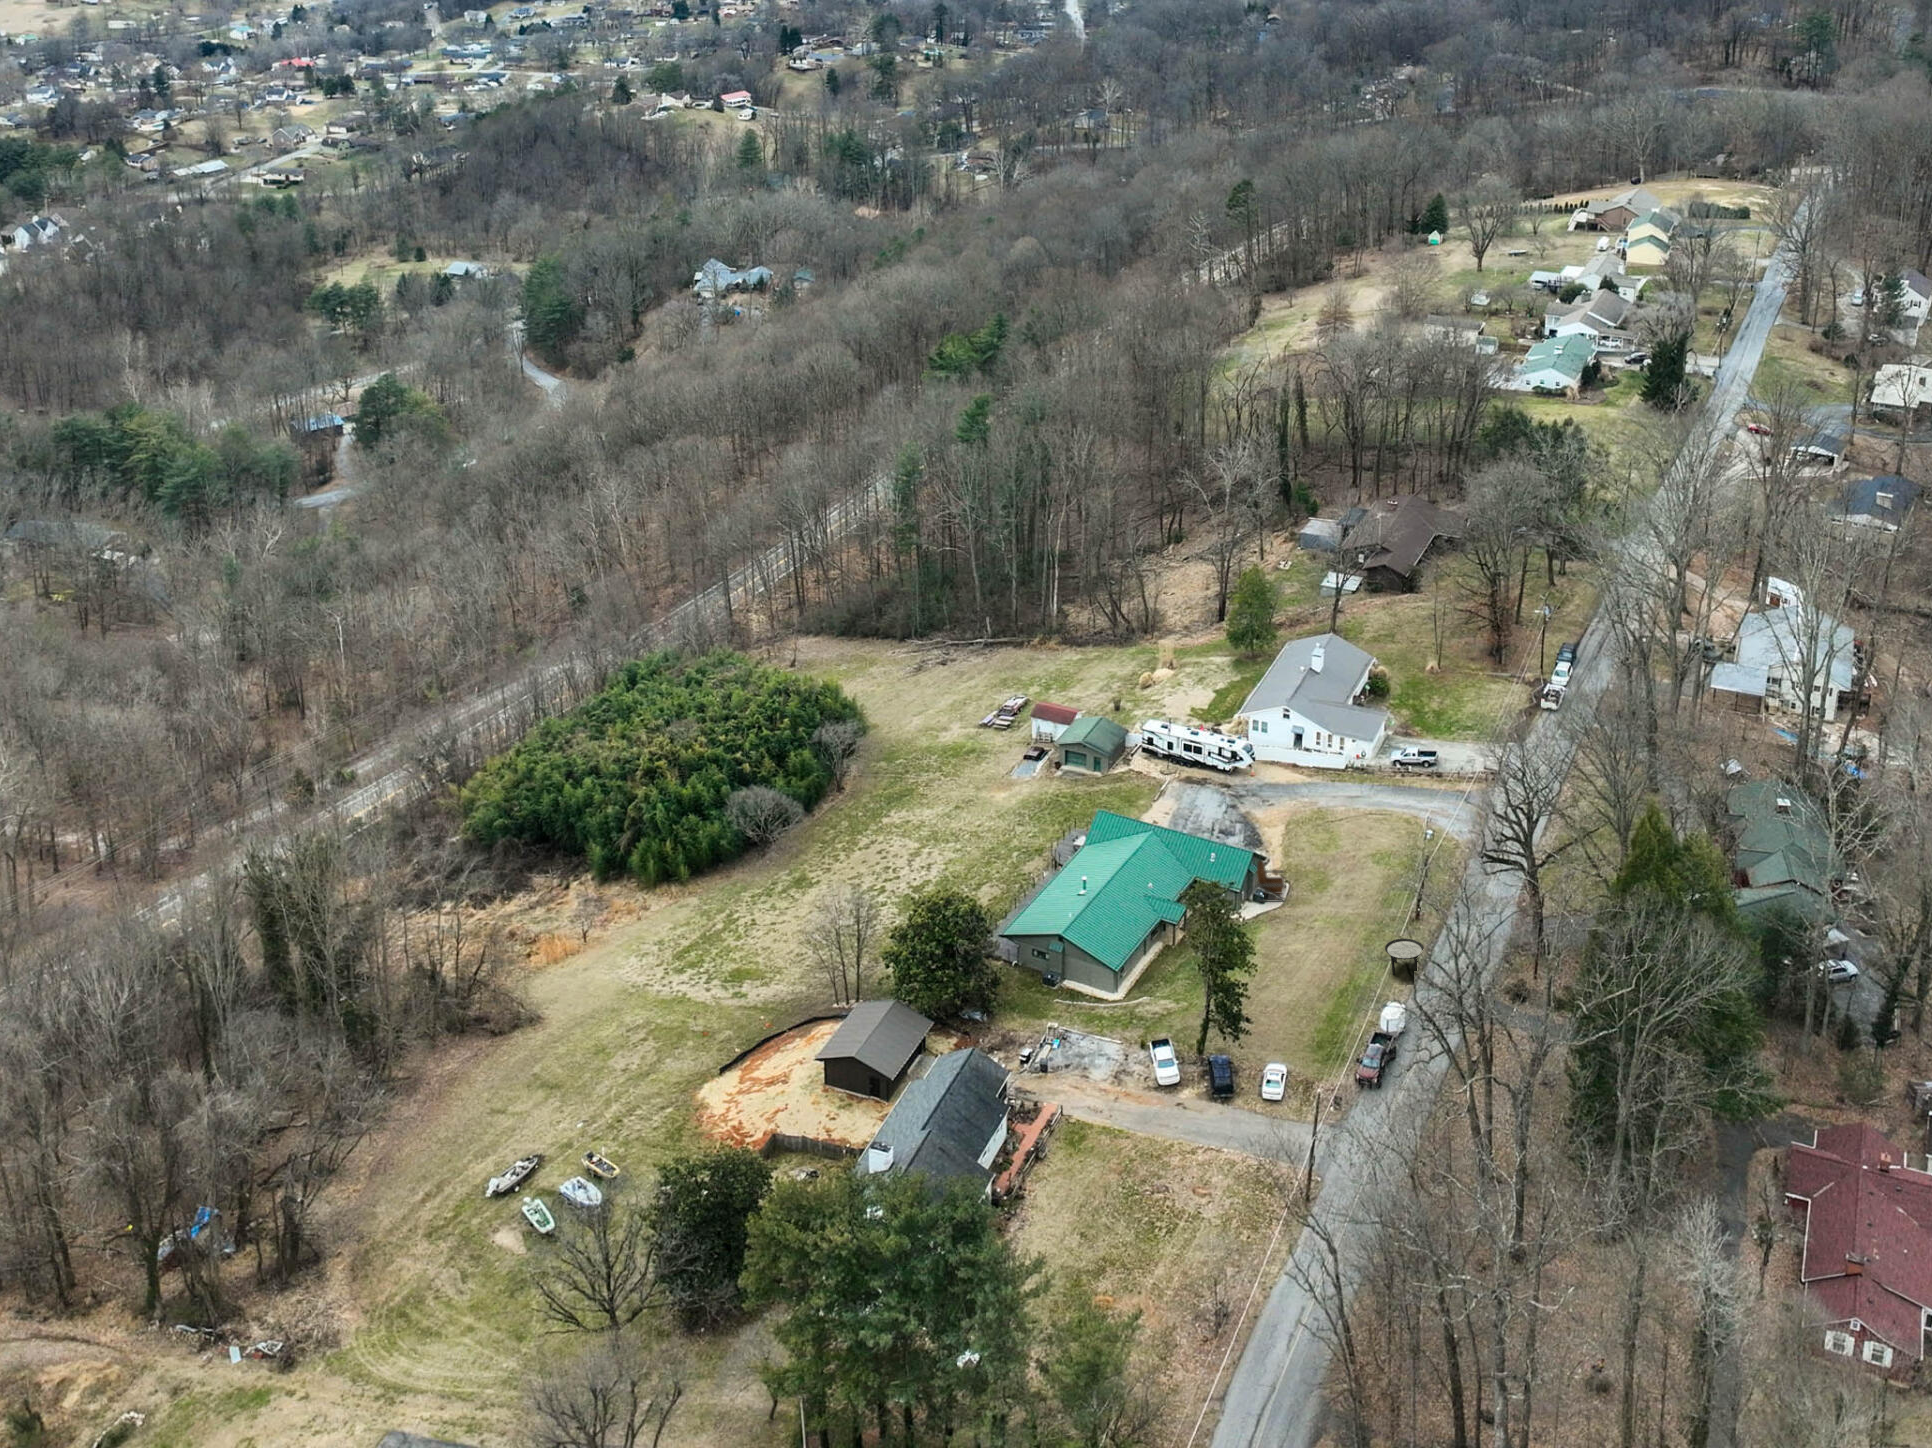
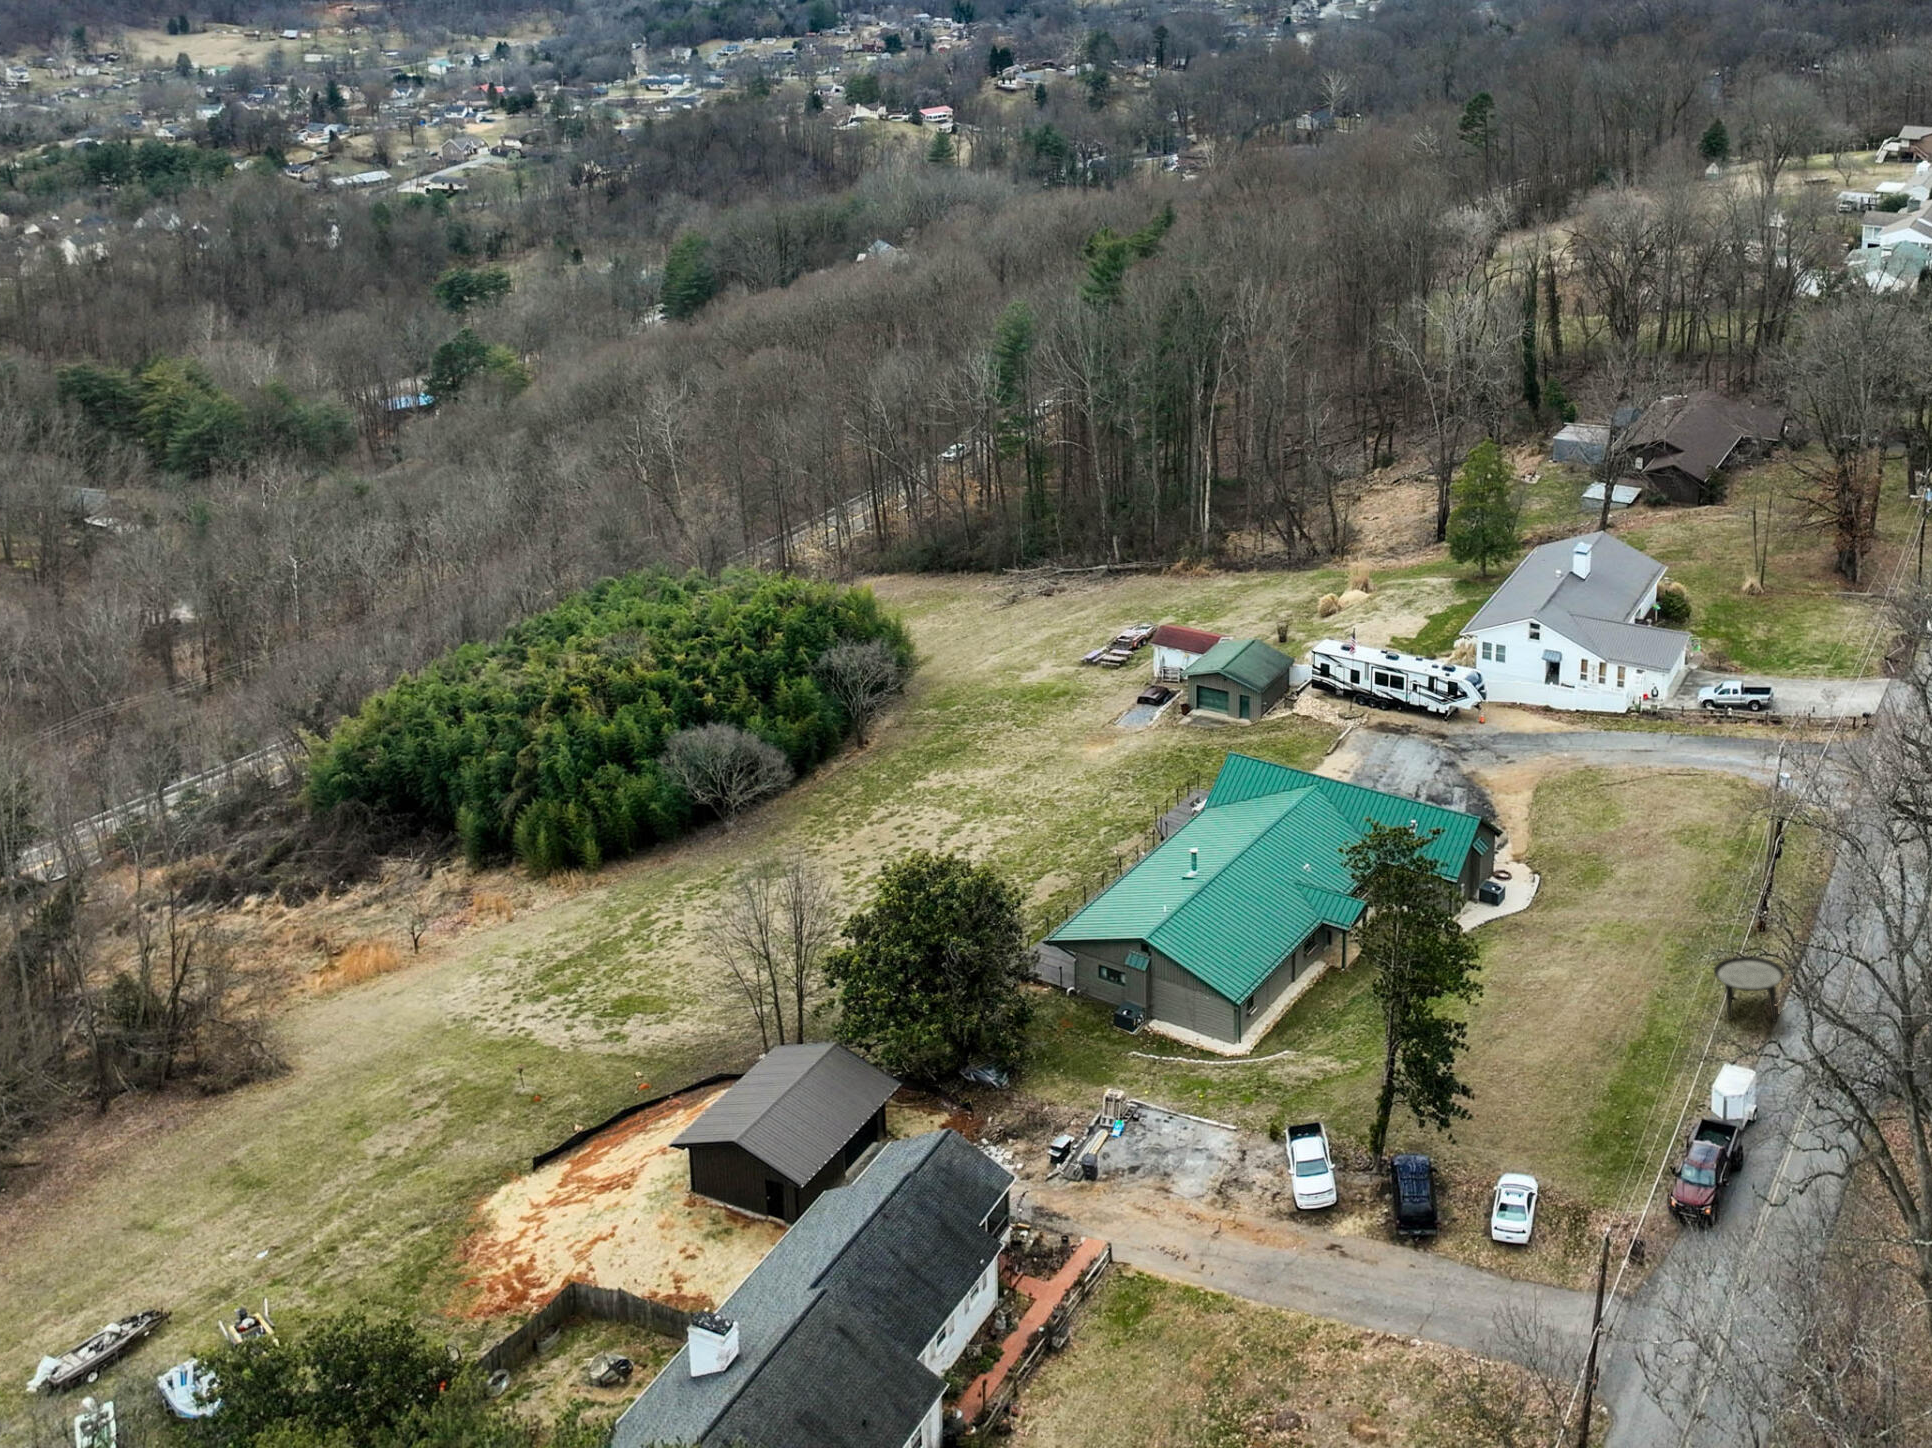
lounge chair: present [1256,861,1285,902] -> none [1483,833,1534,900]

